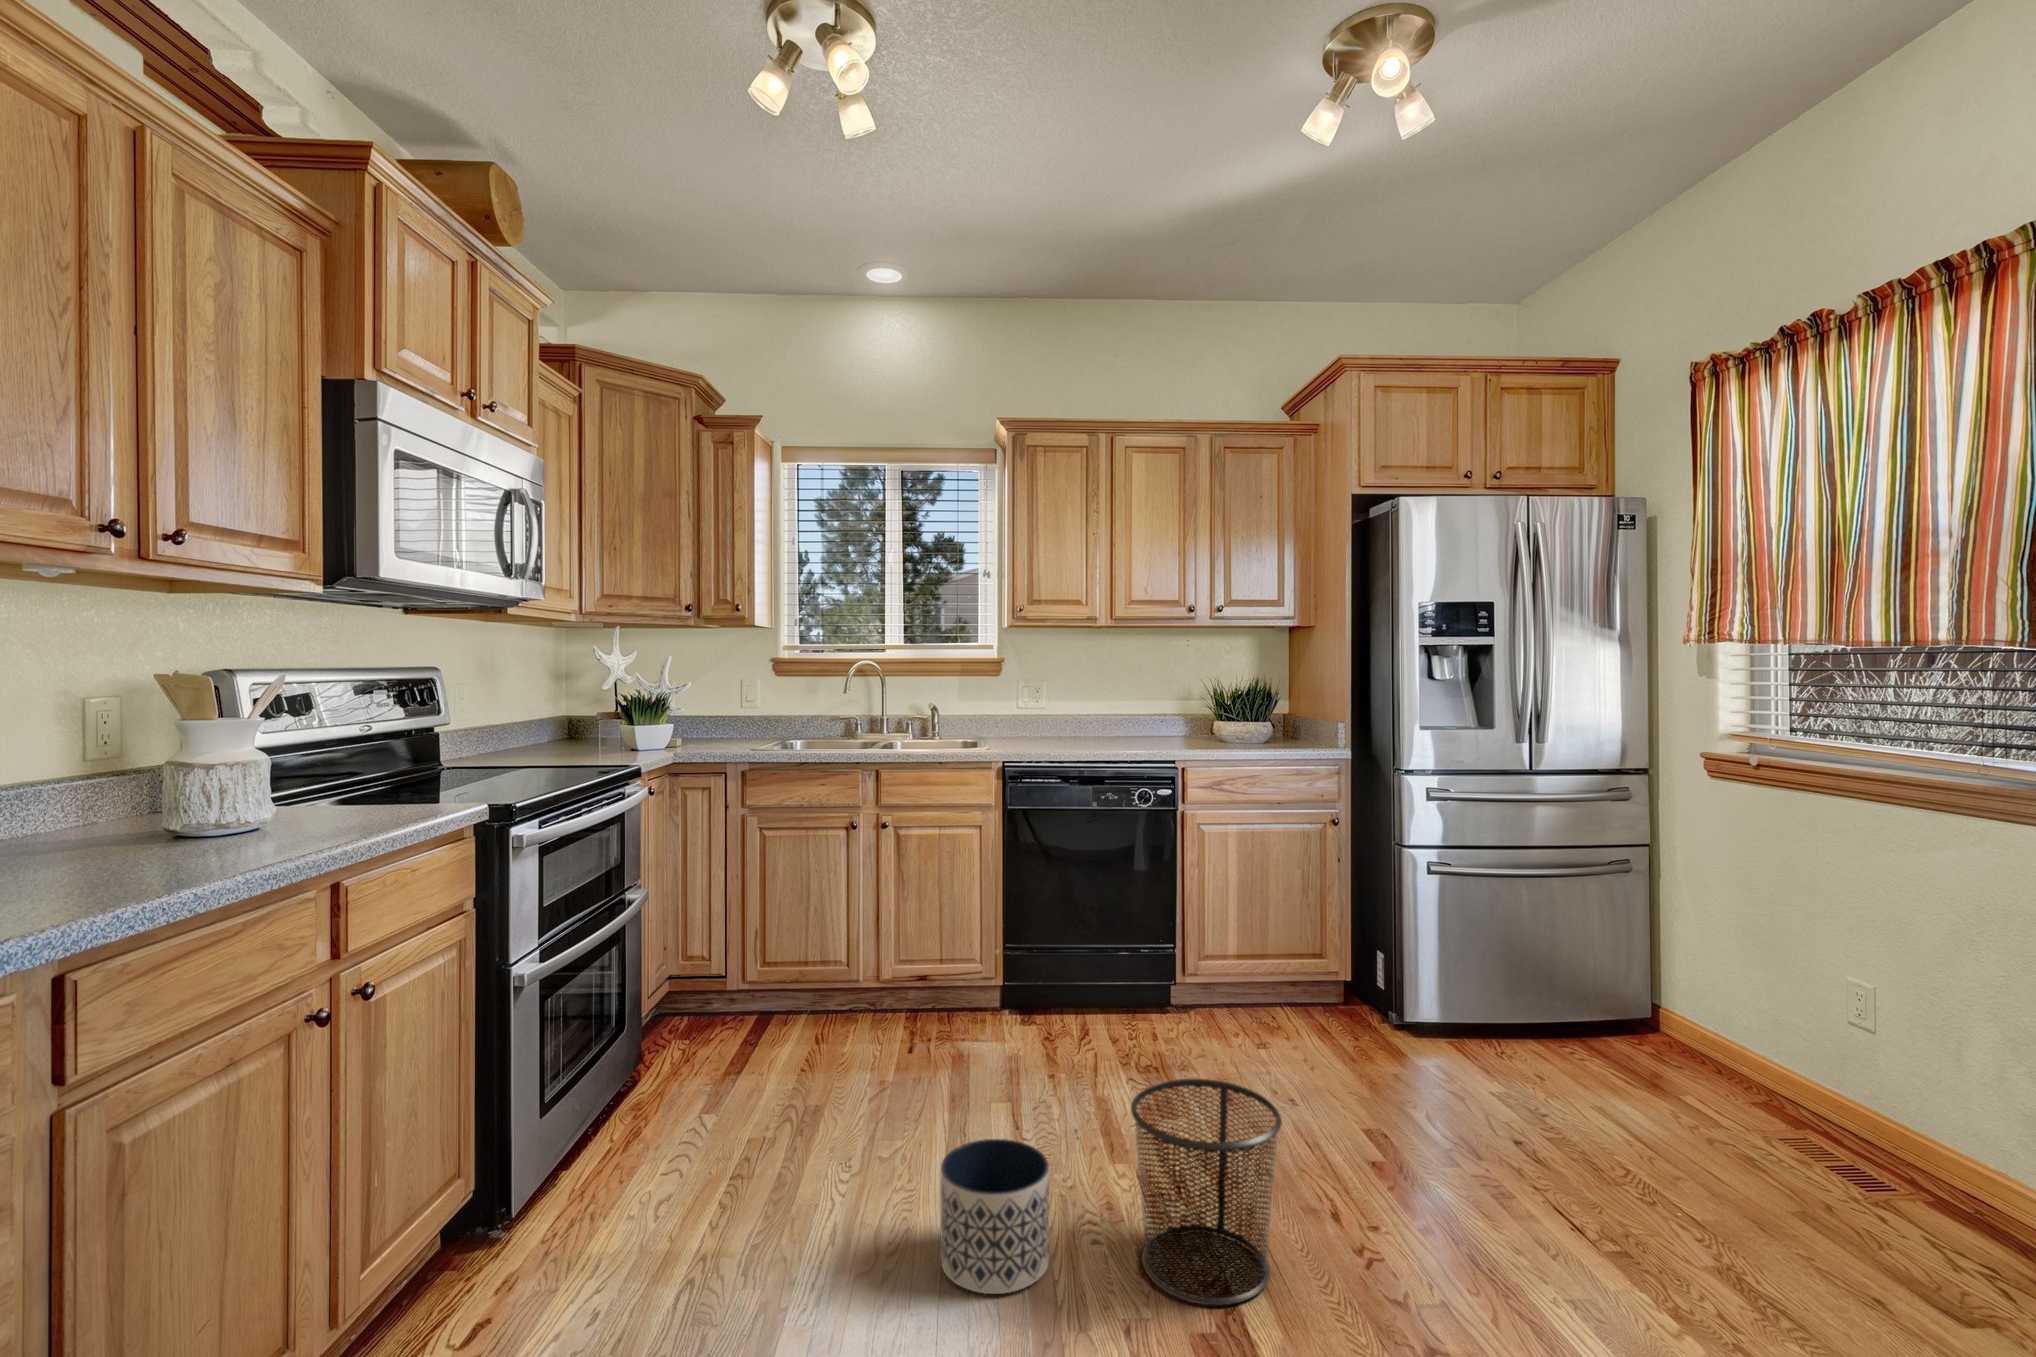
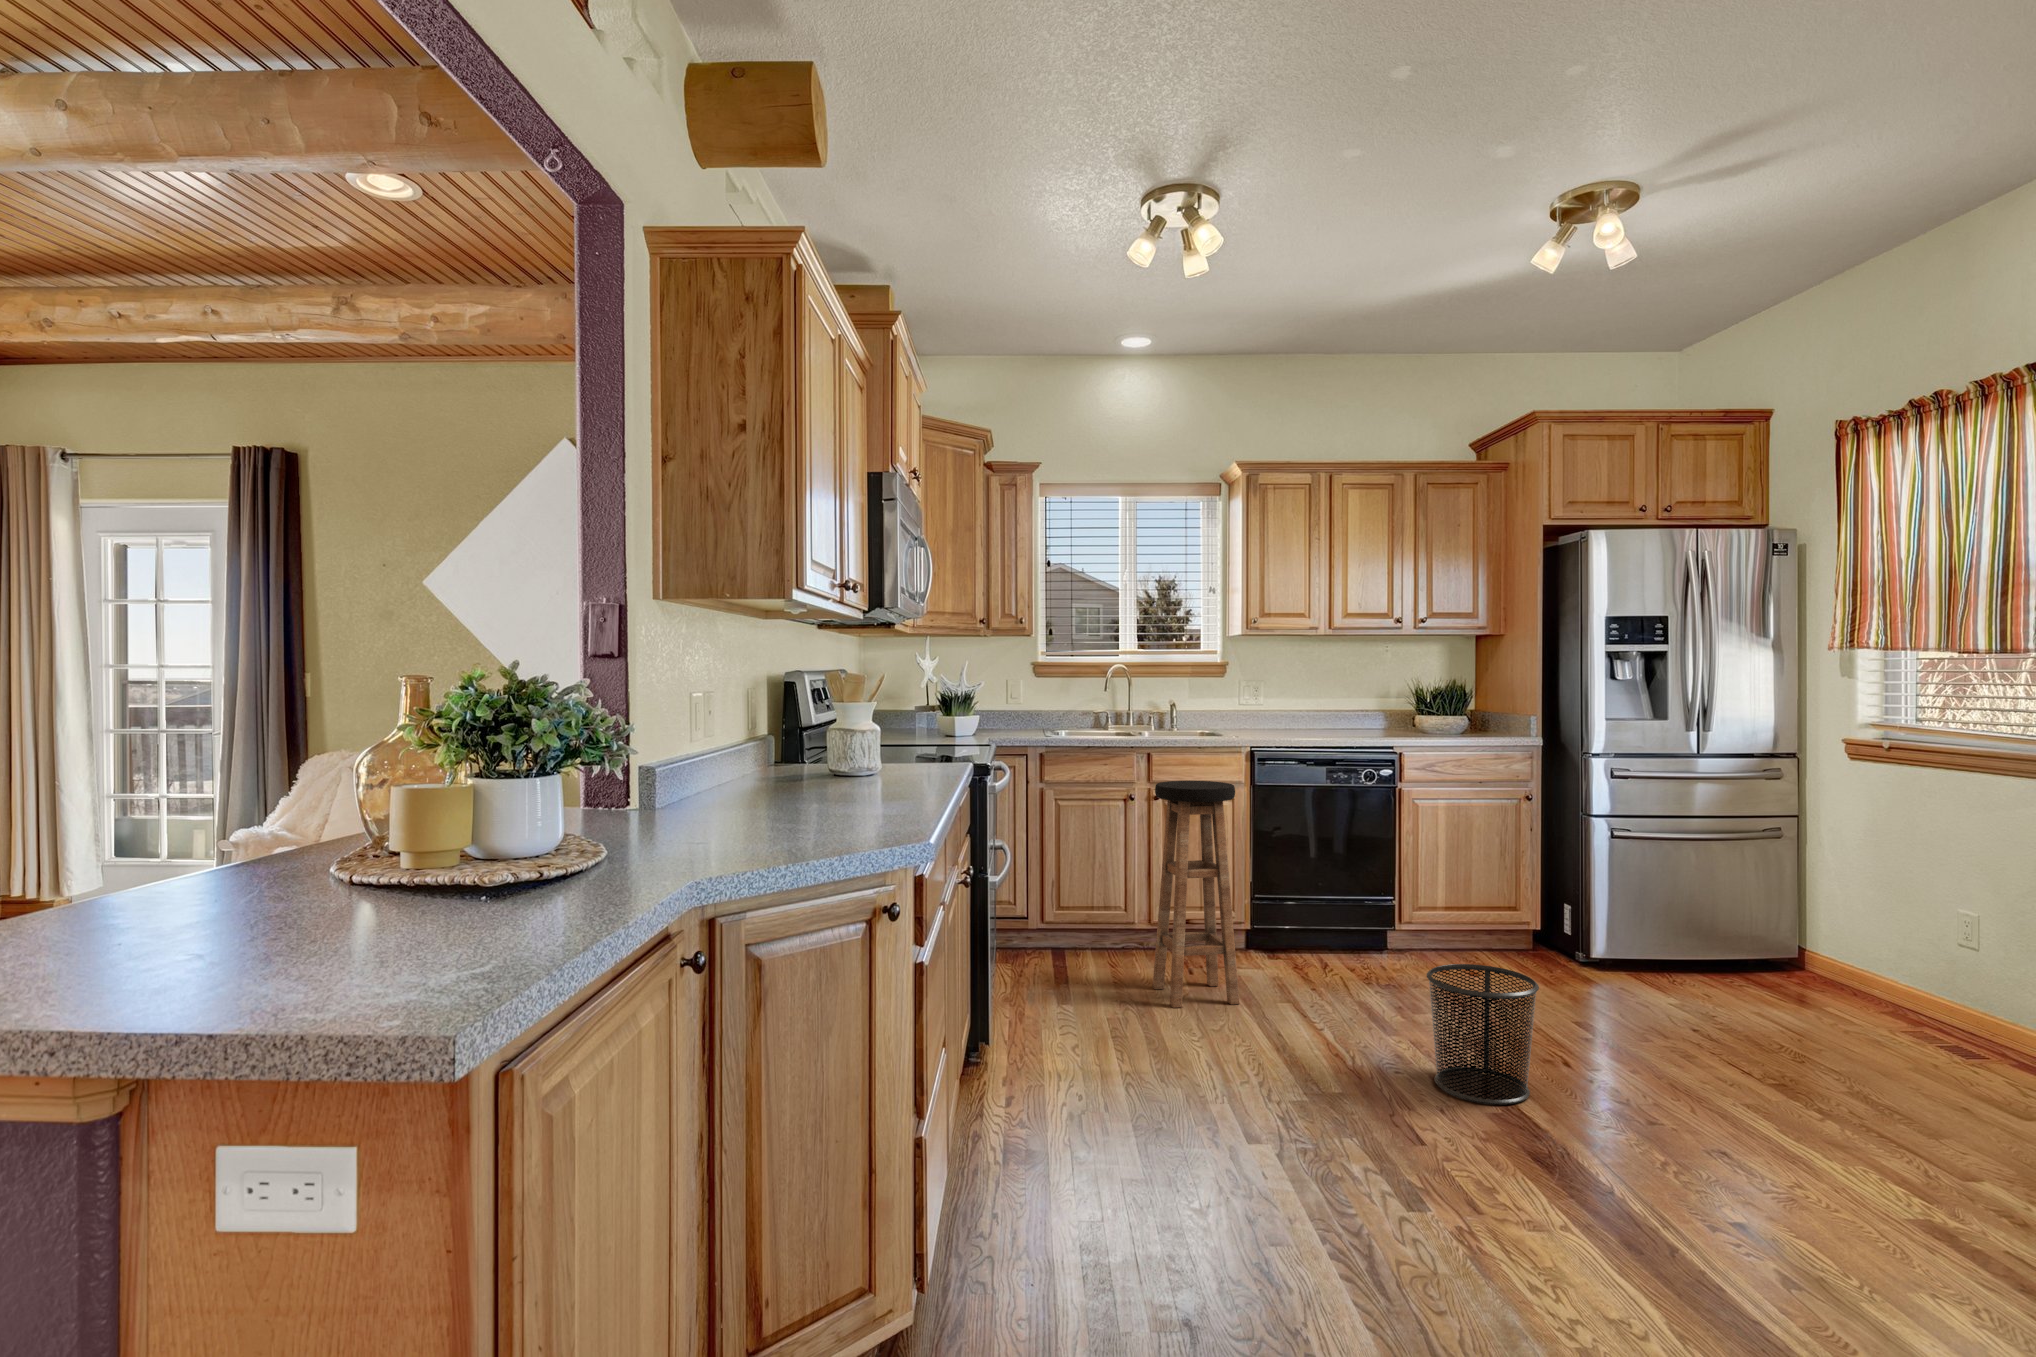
bar stool: none [841,809,944,1114] -> present [1153,781,1239,1008]
planter: present [941,1139,1049,1294] -> none [1294,1003,1372,1096]

